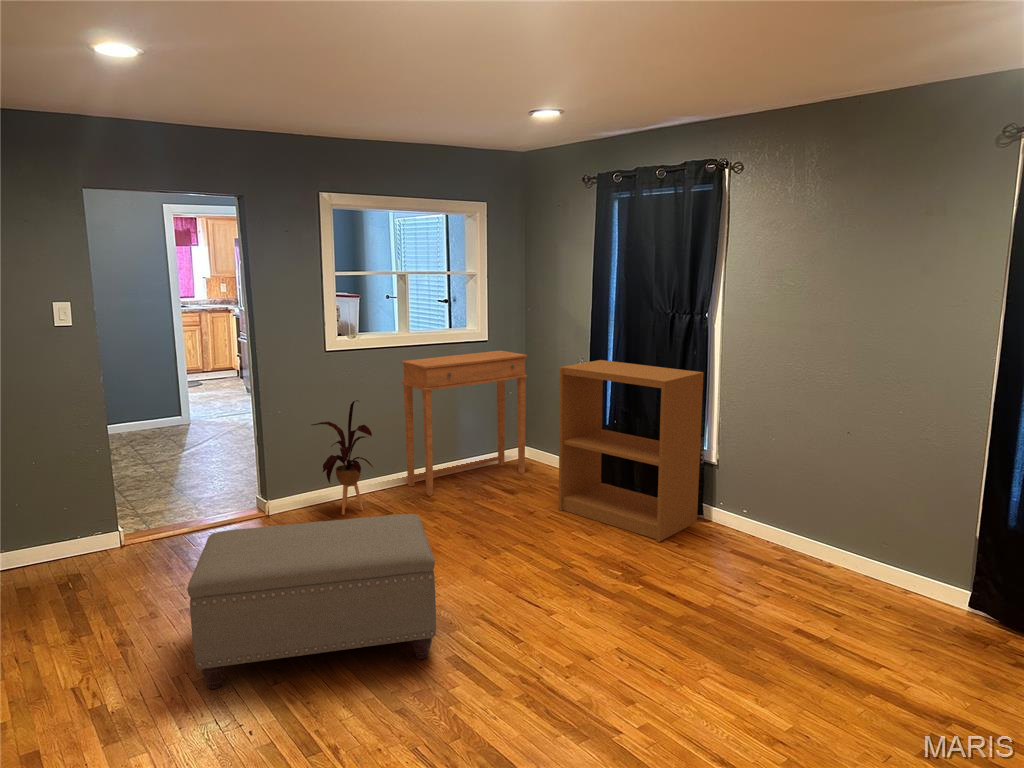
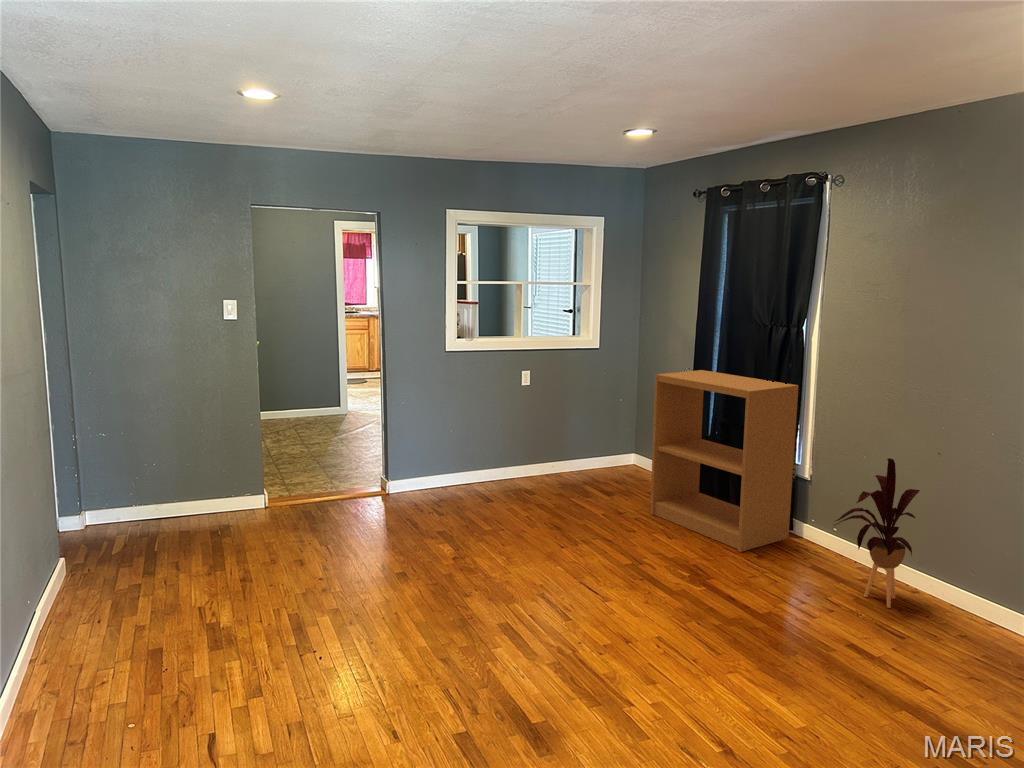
side table: present [401,351,527,496] -> none [513,359,636,491]
house plant: present [312,400,373,515] -> present [835,458,920,608]
ottoman: present [187,514,436,689] -> none [286,495,494,623]

